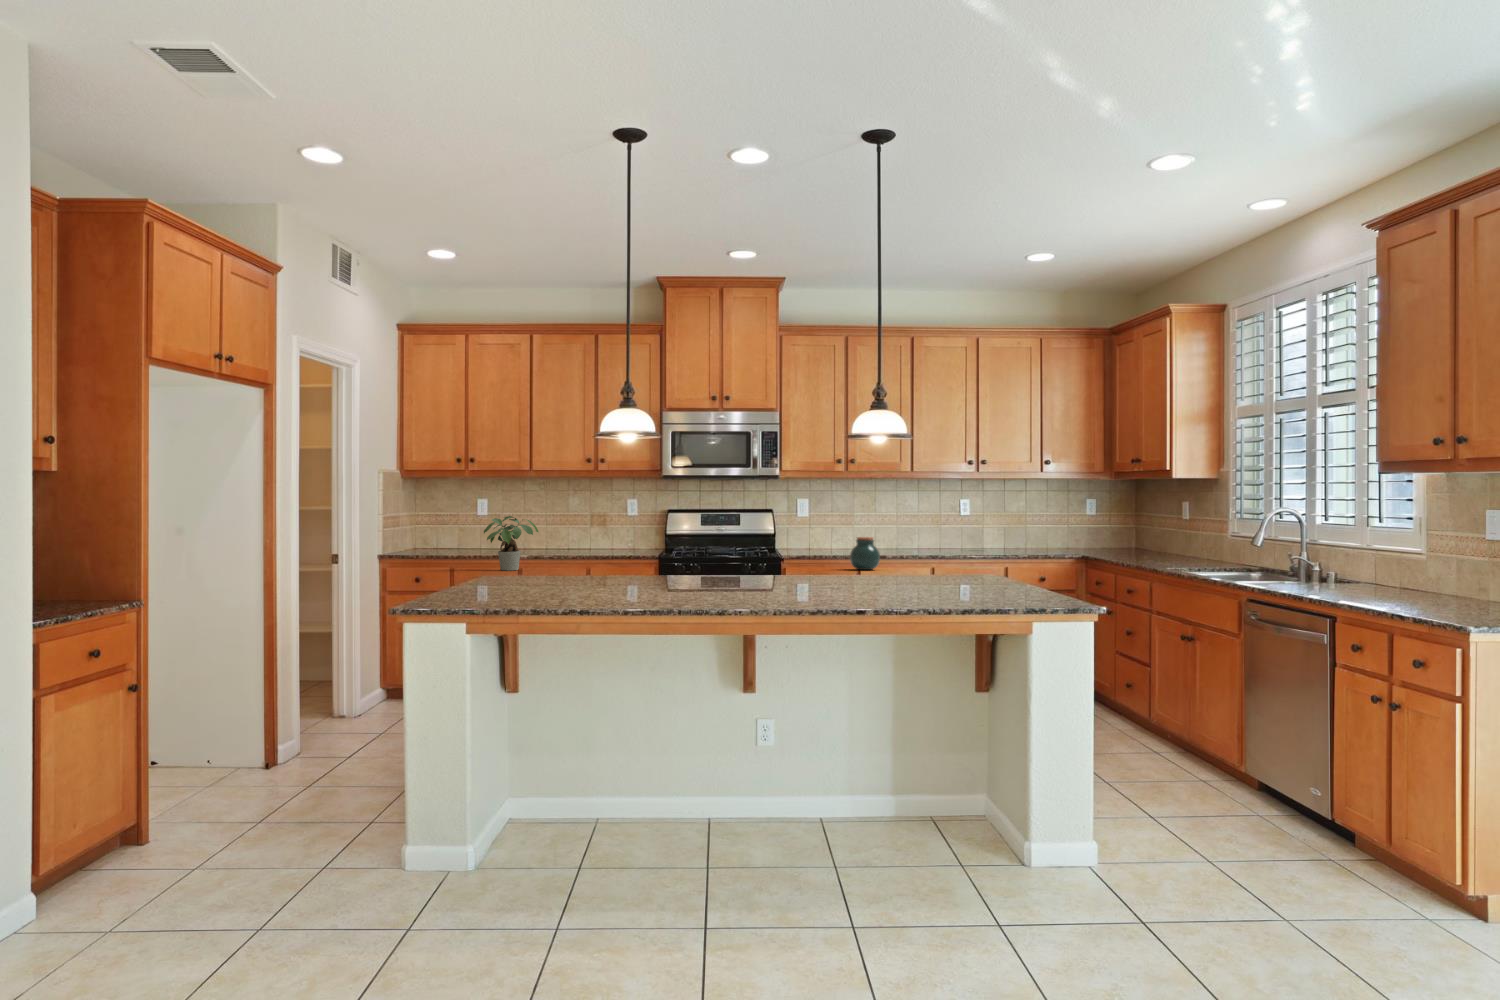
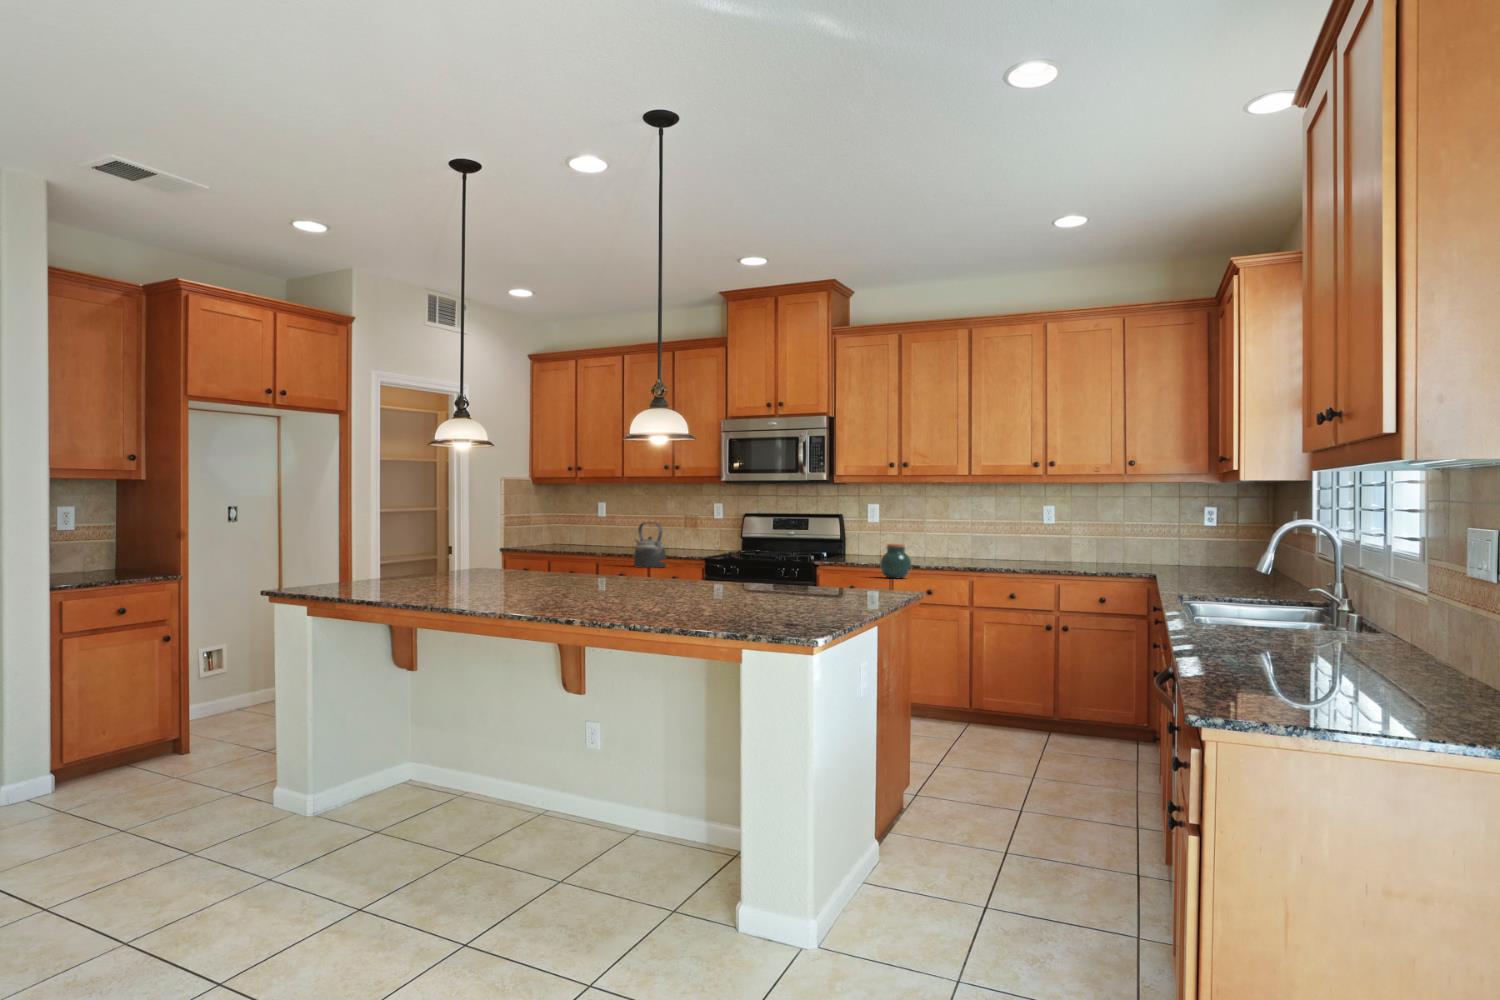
potted plant: present [484,516,539,570] -> none [564,517,617,565]
kettle: none [563,521,605,571] -> present [634,522,666,568]

